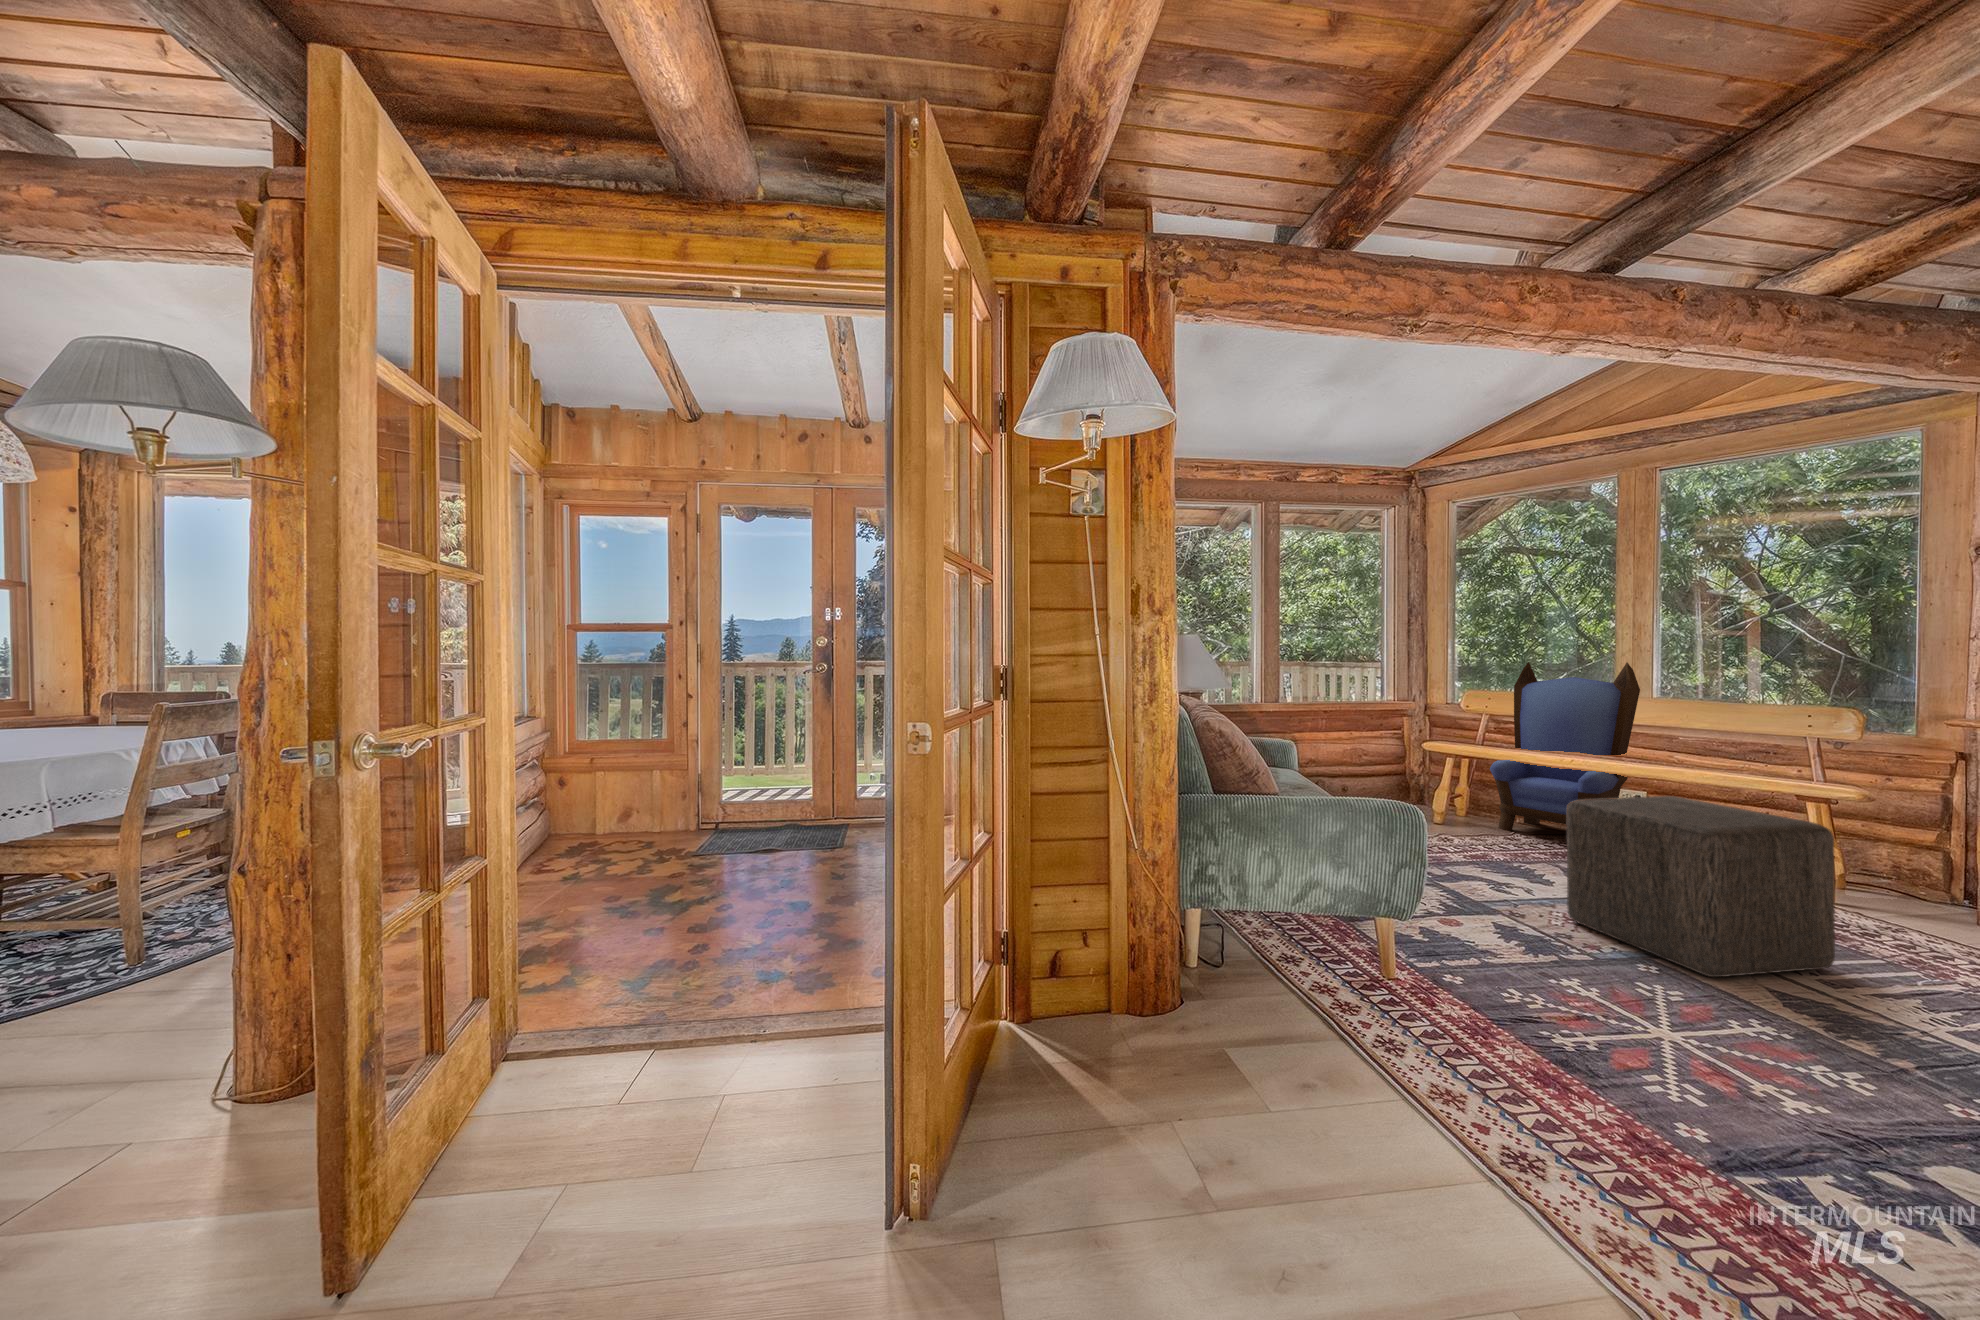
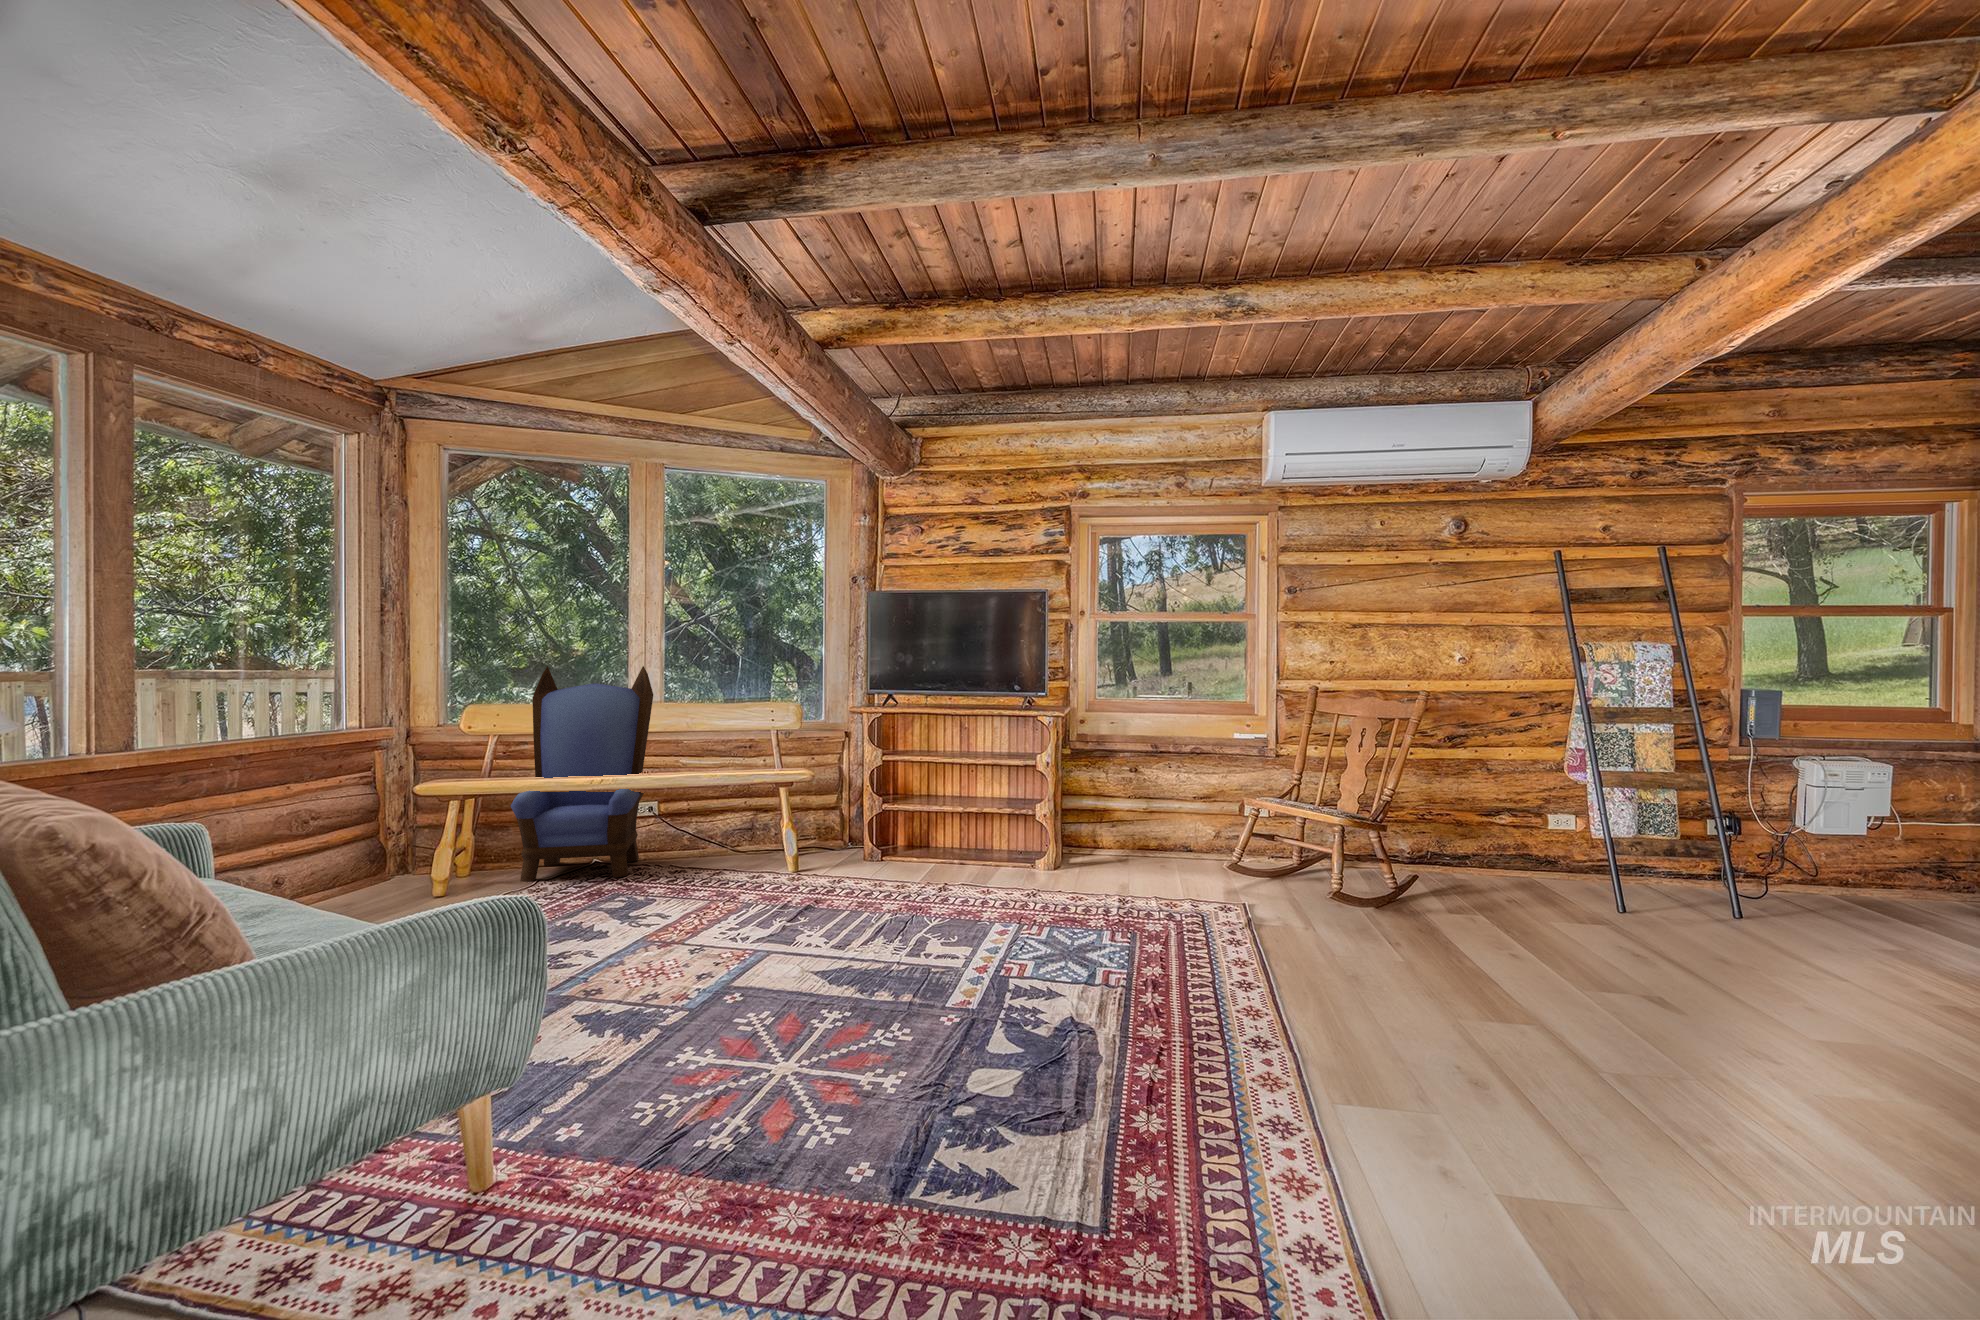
ottoman: present [1566,796,1835,977] -> none [644,801,831,980]

